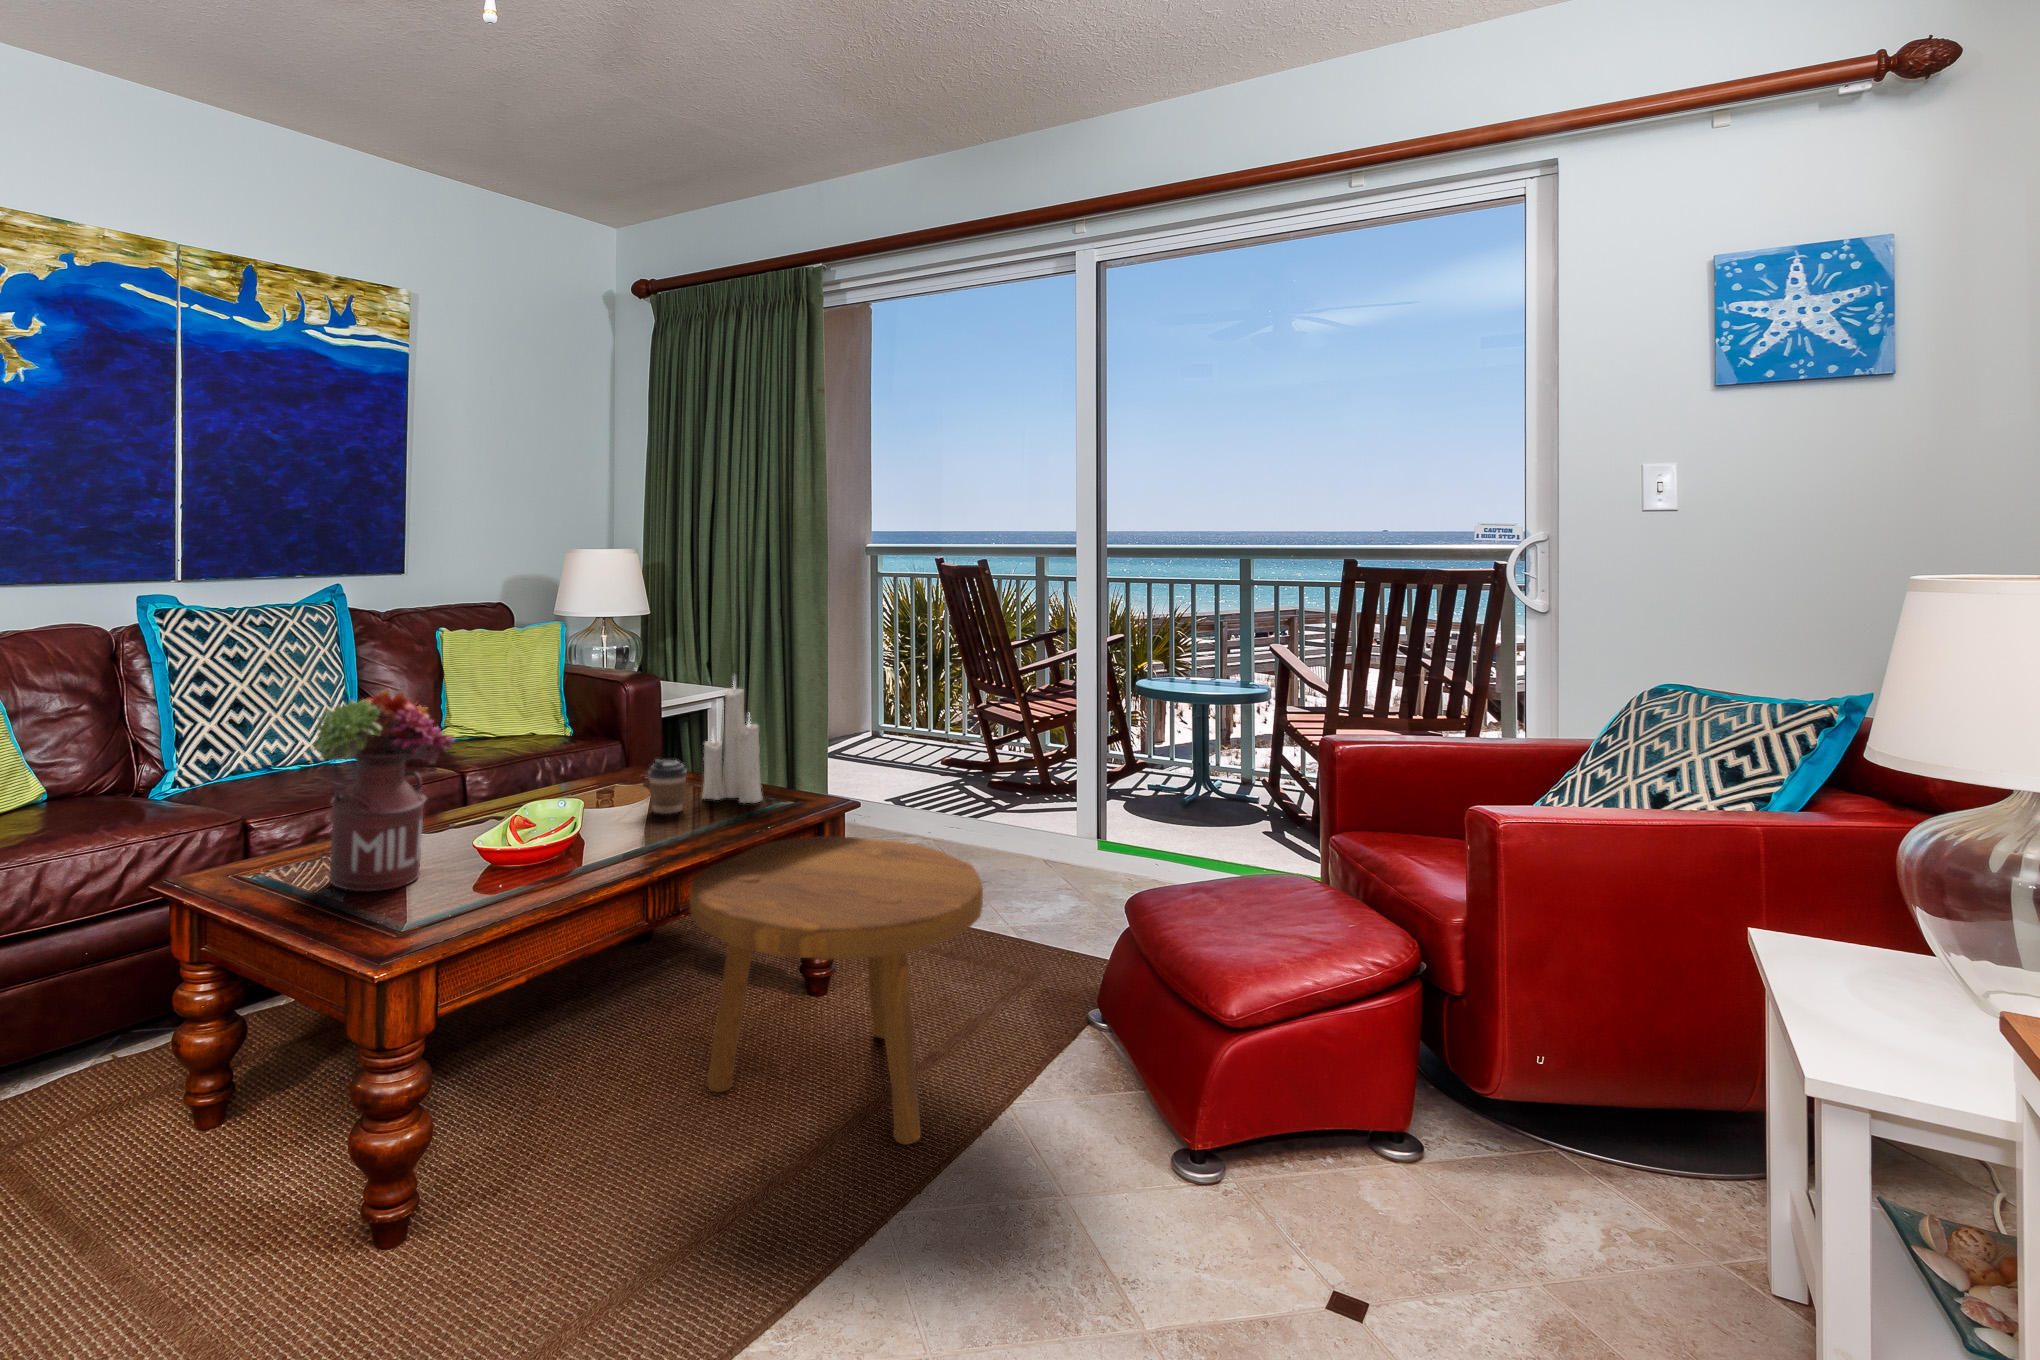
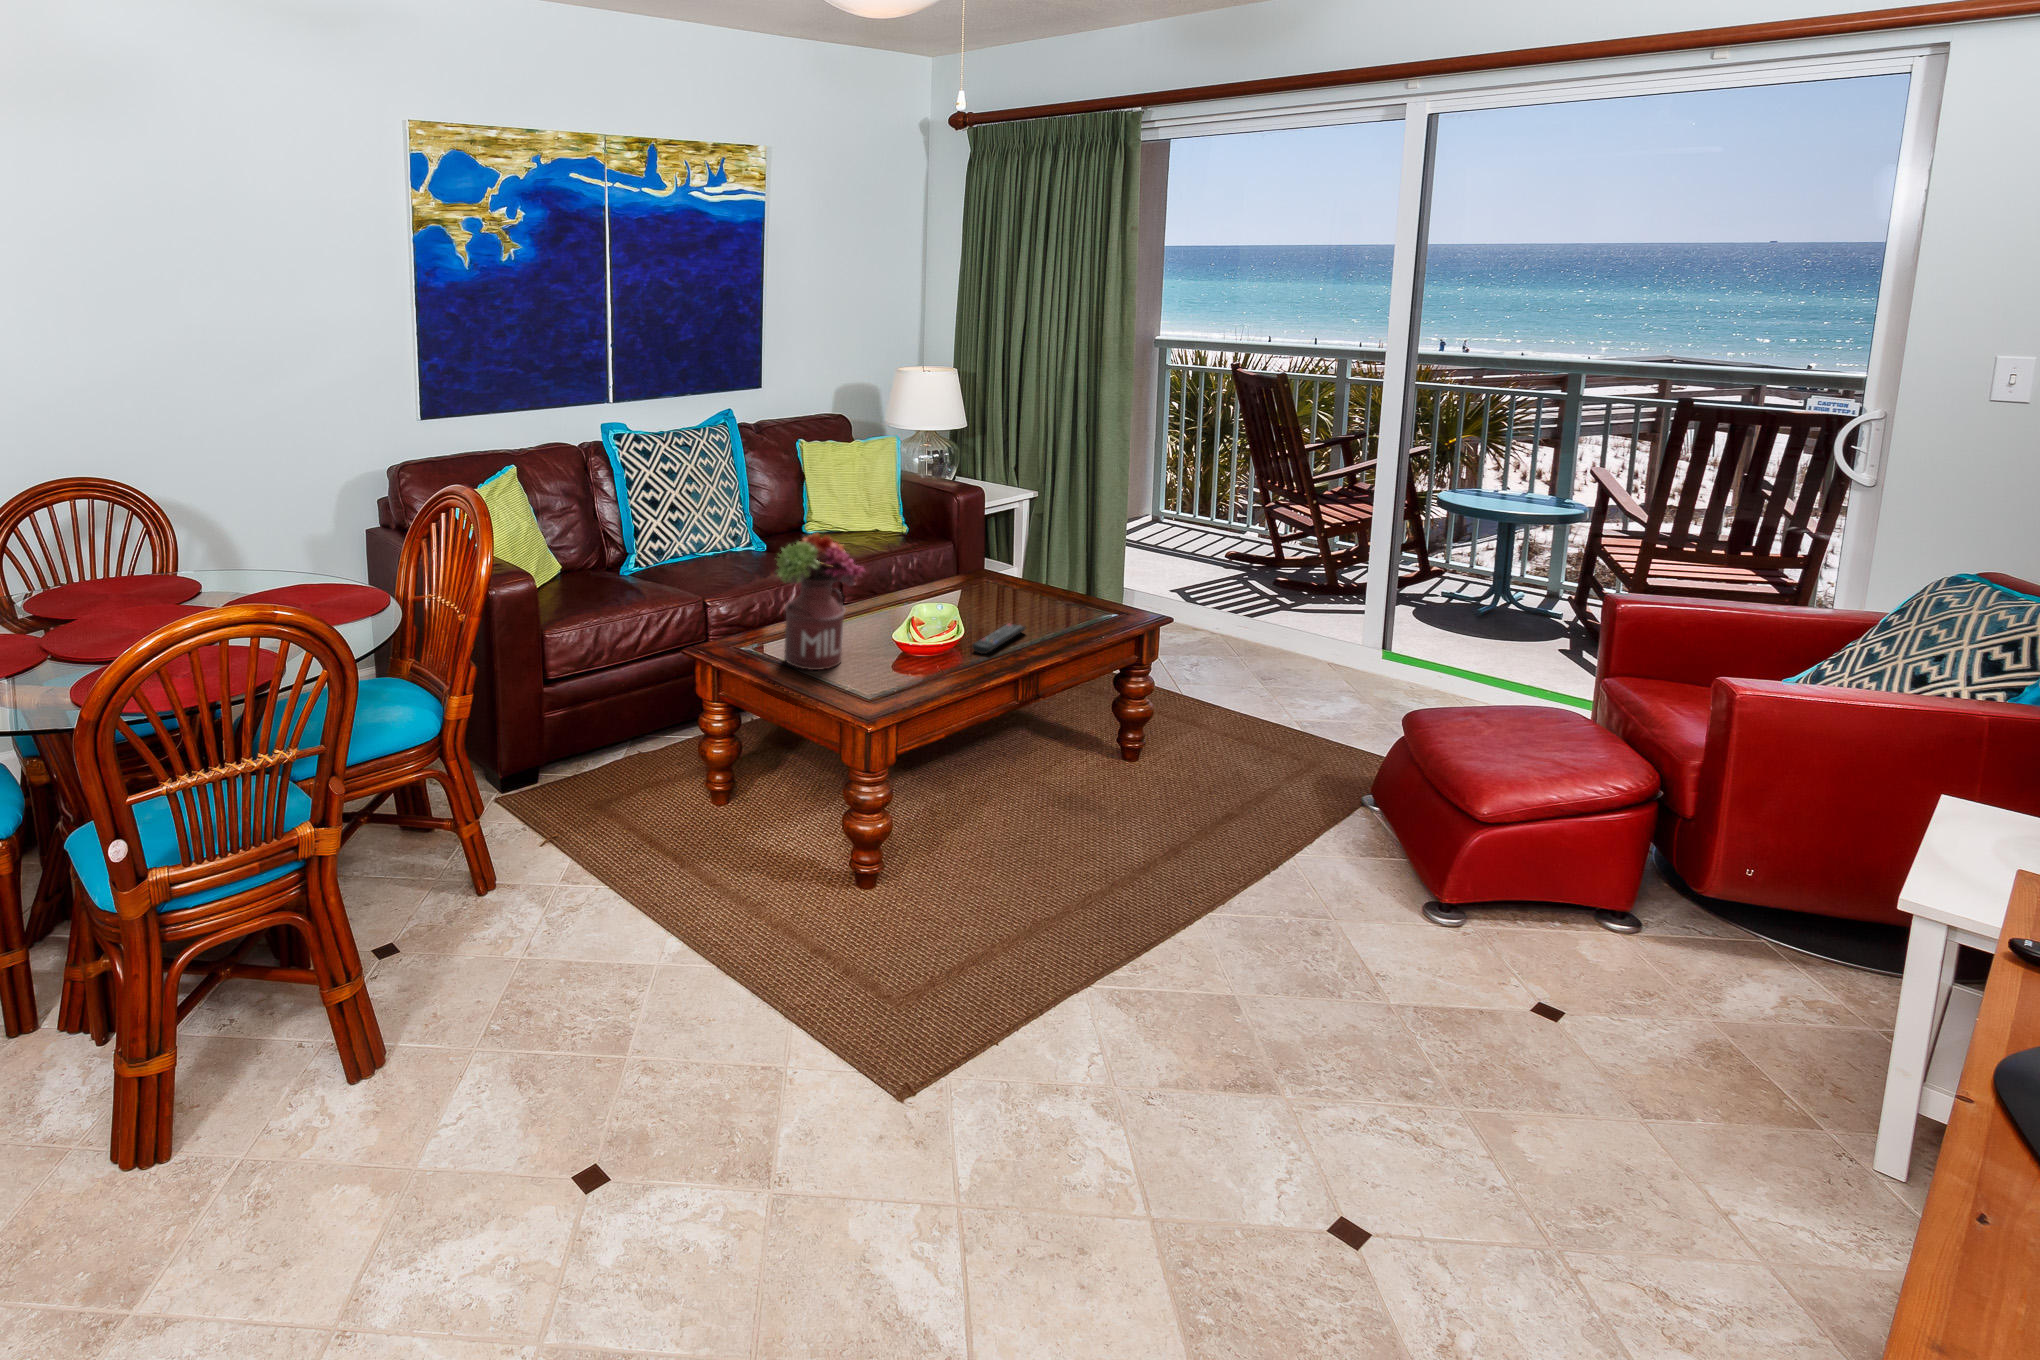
candle: present [702,687,762,803] -> none [1030,505,1079,613]
coffee cup: present [648,759,687,814] -> none [991,576,1021,618]
remote control: none [612,817,691,855] -> present [972,623,1026,654]
footstool: present [689,836,983,1145] -> none [1027,643,1259,871]

